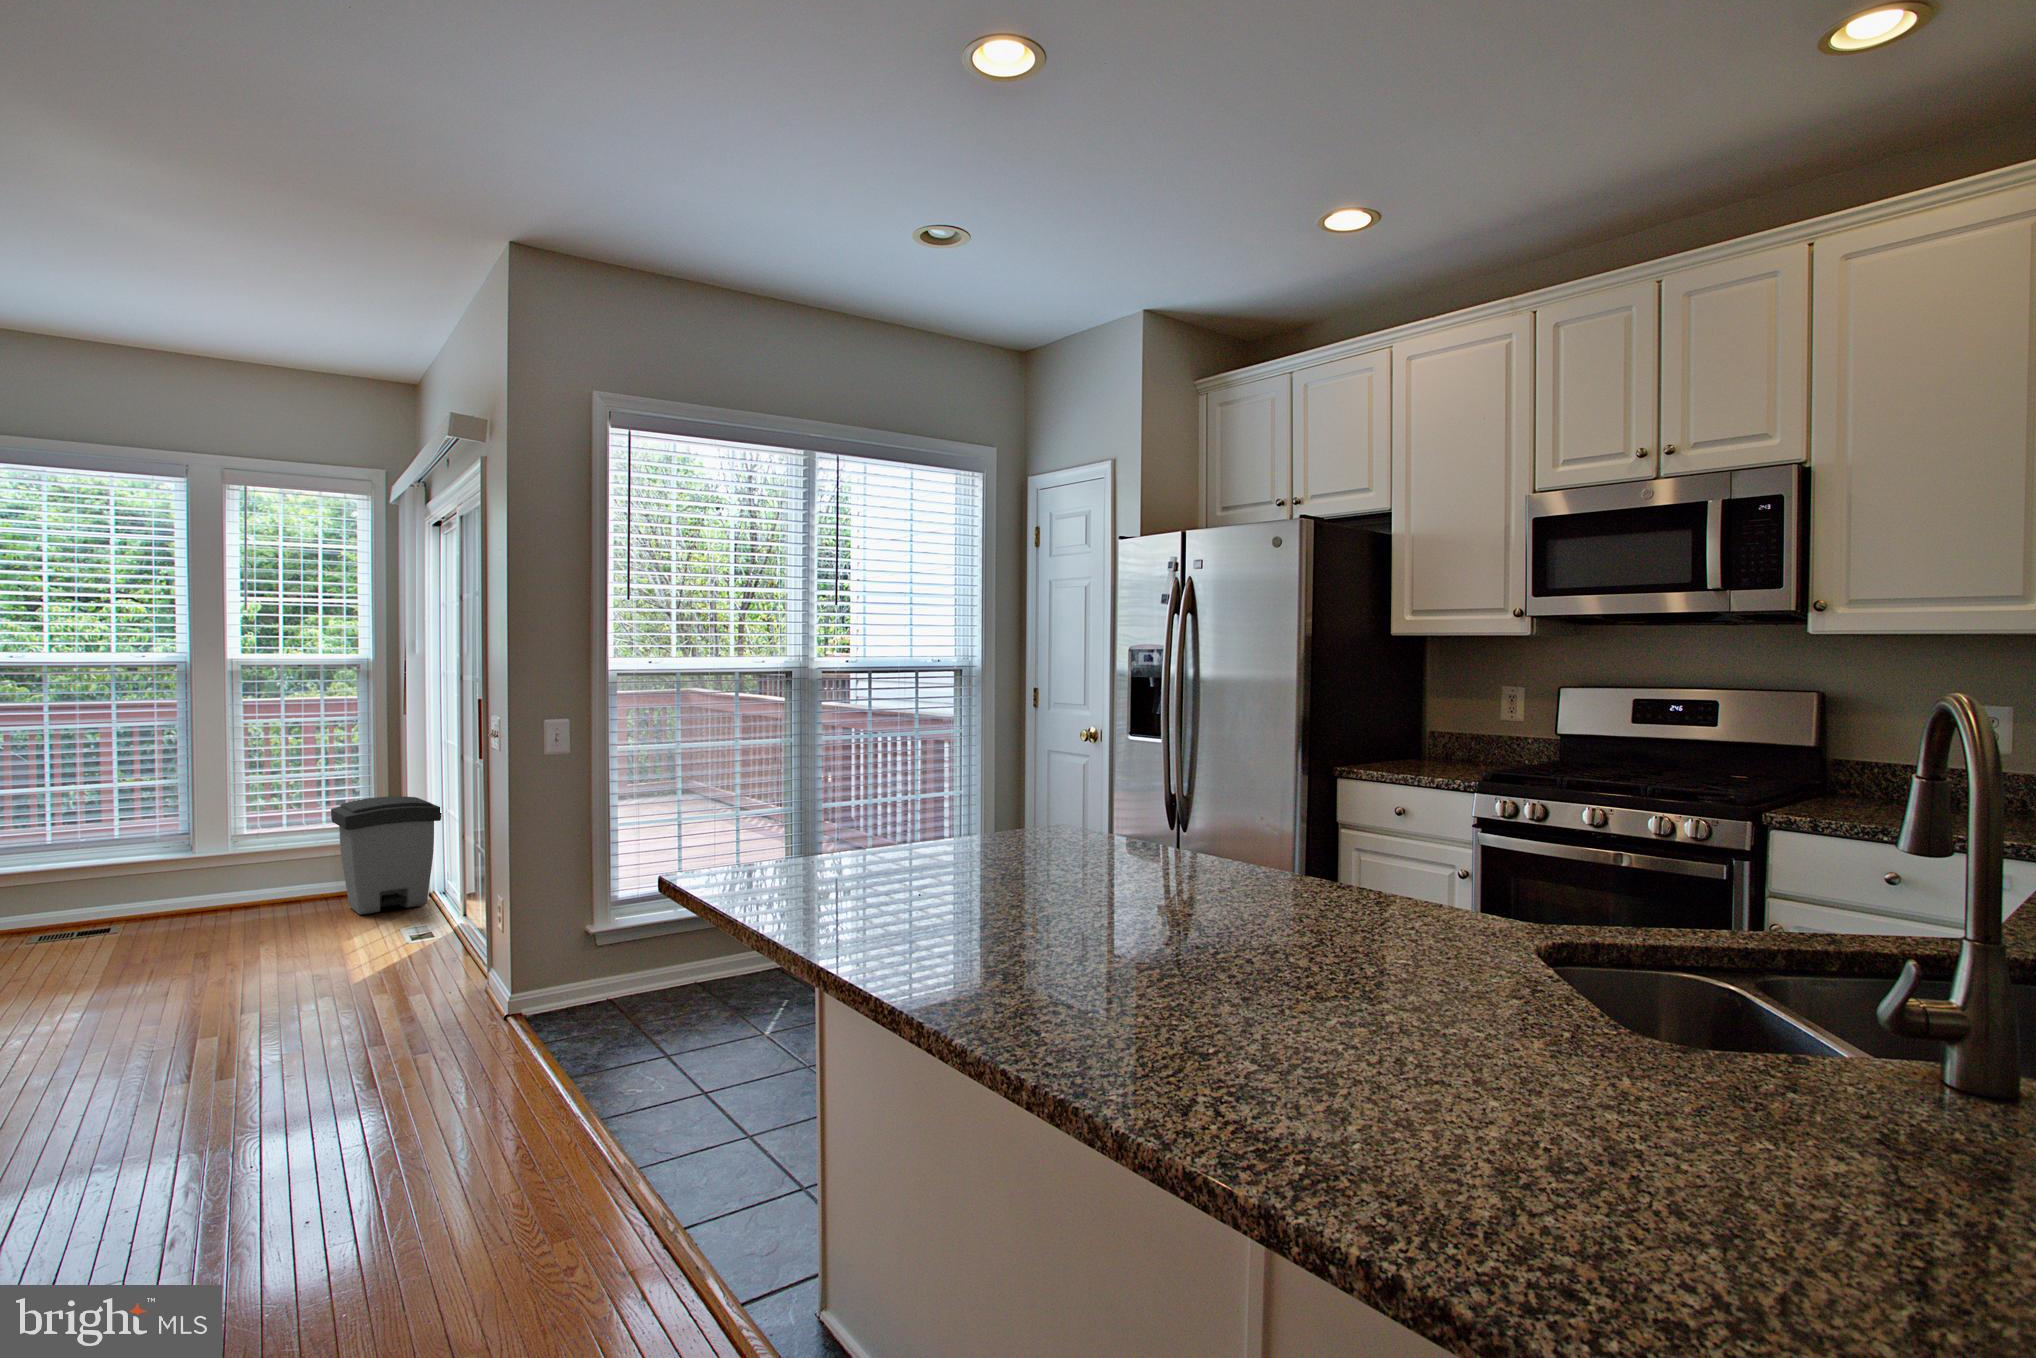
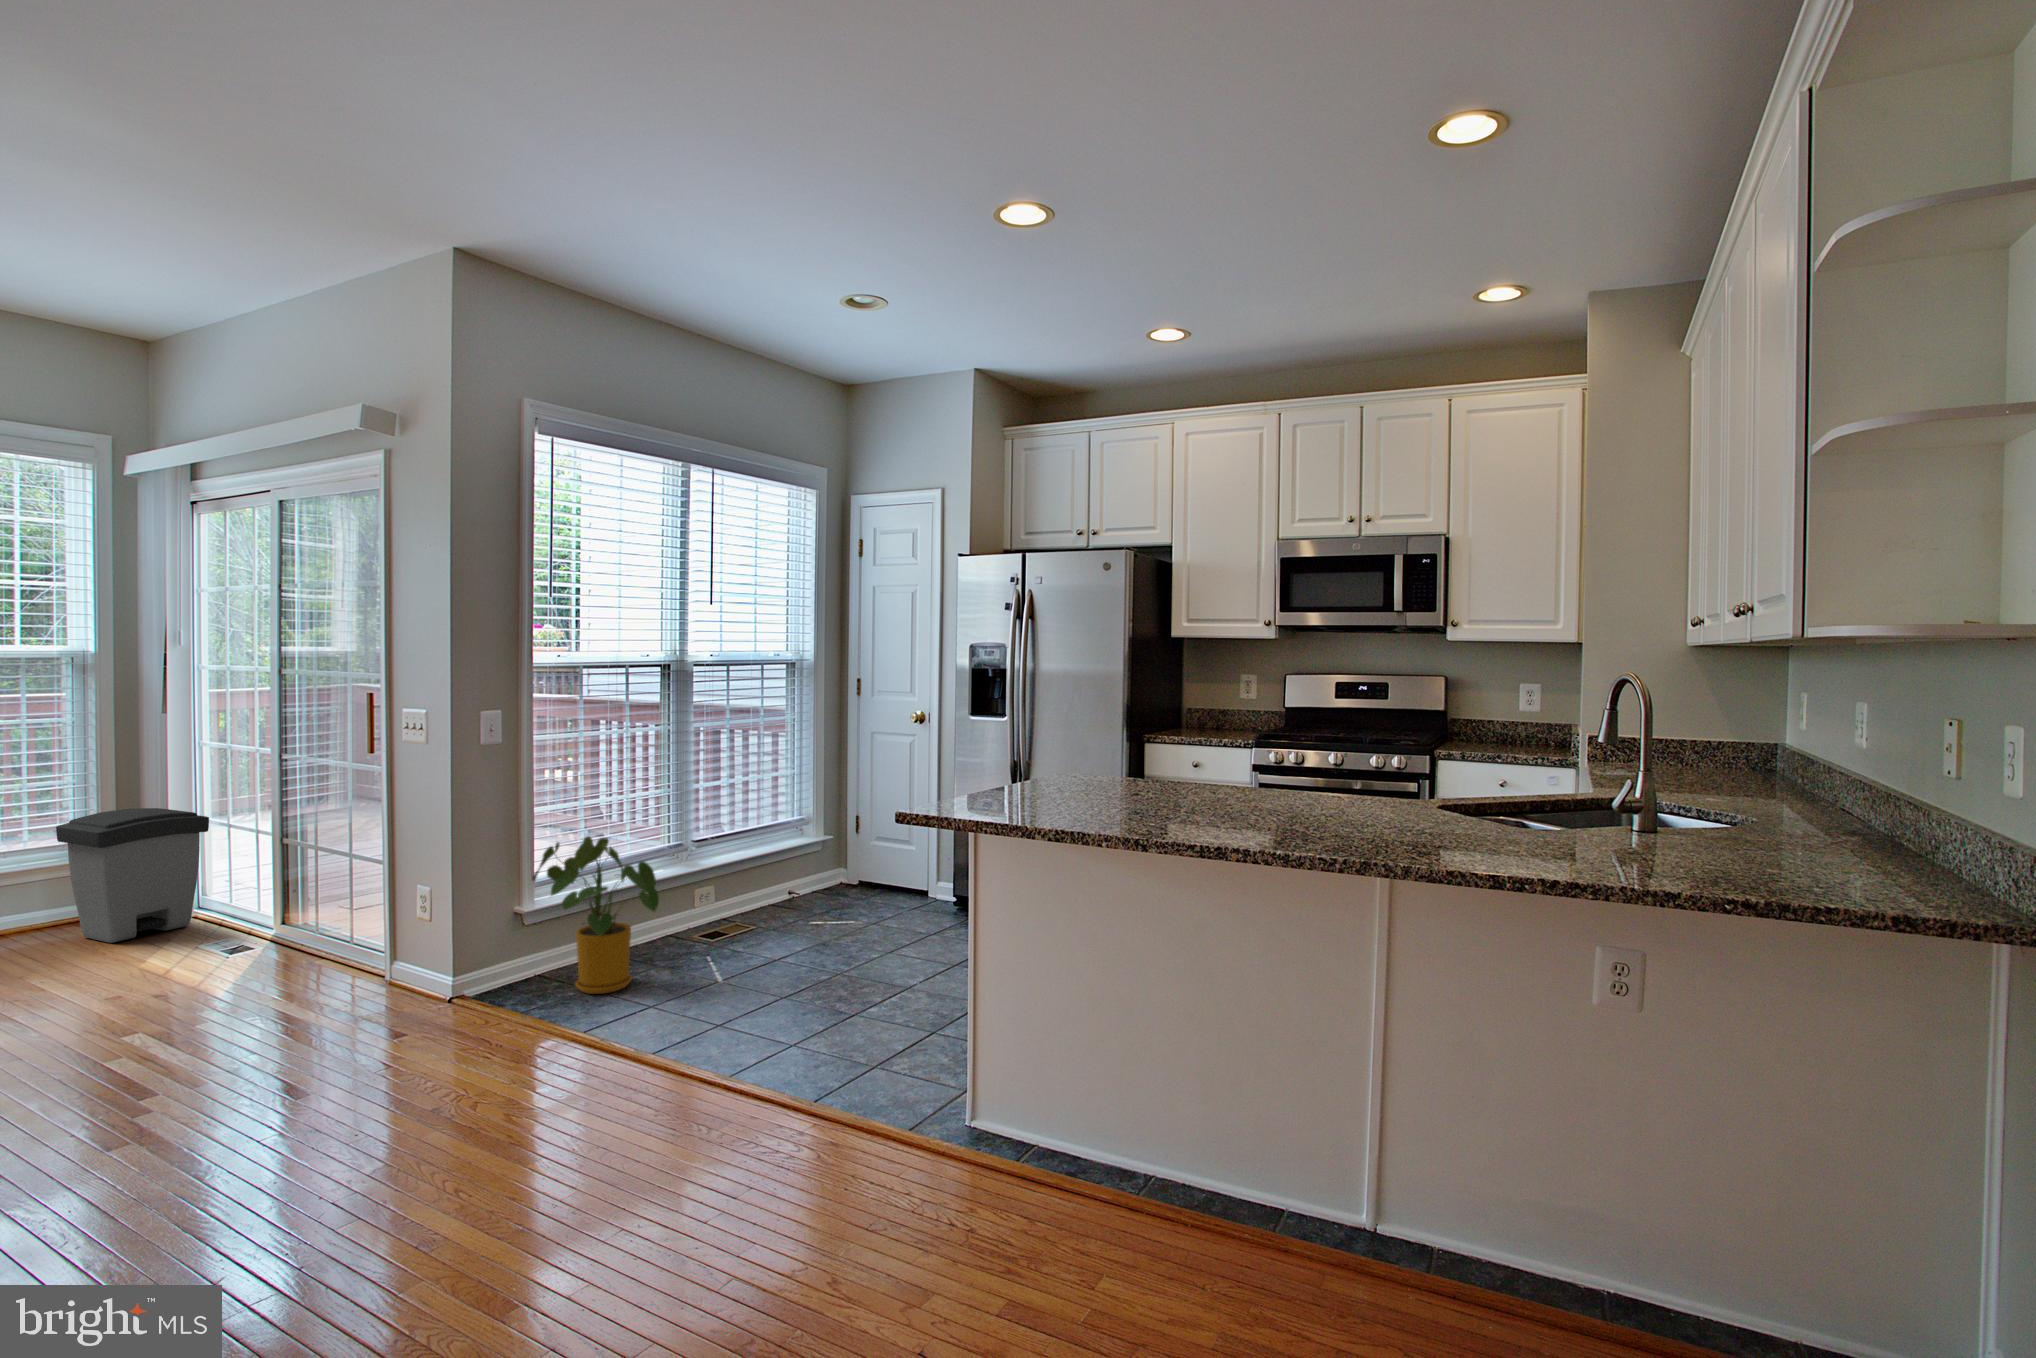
house plant: none [596,851,714,1024] -> present [532,836,659,994]

